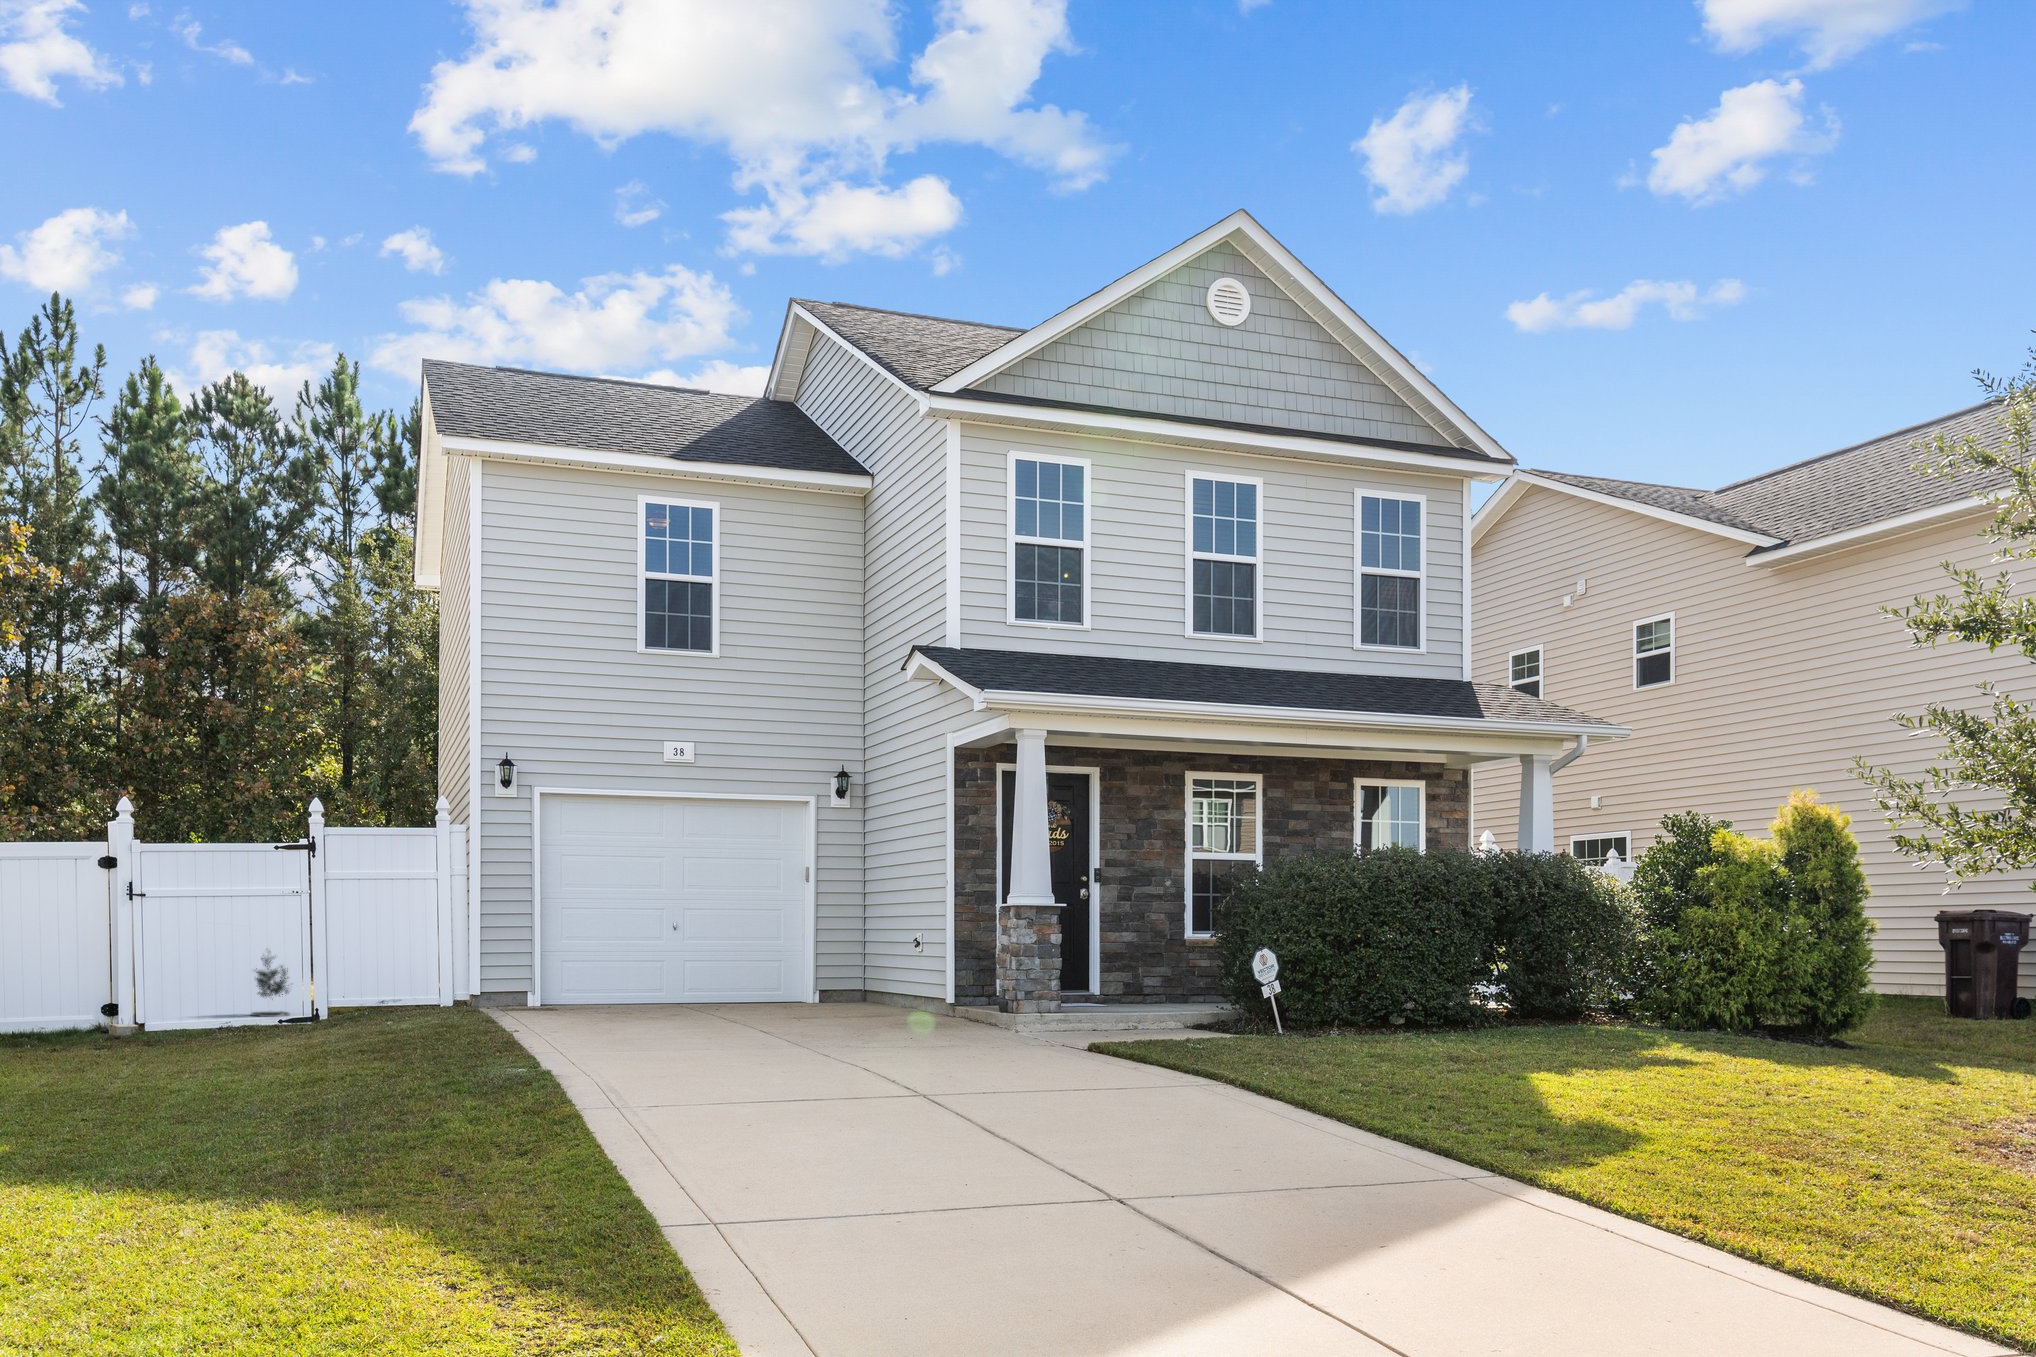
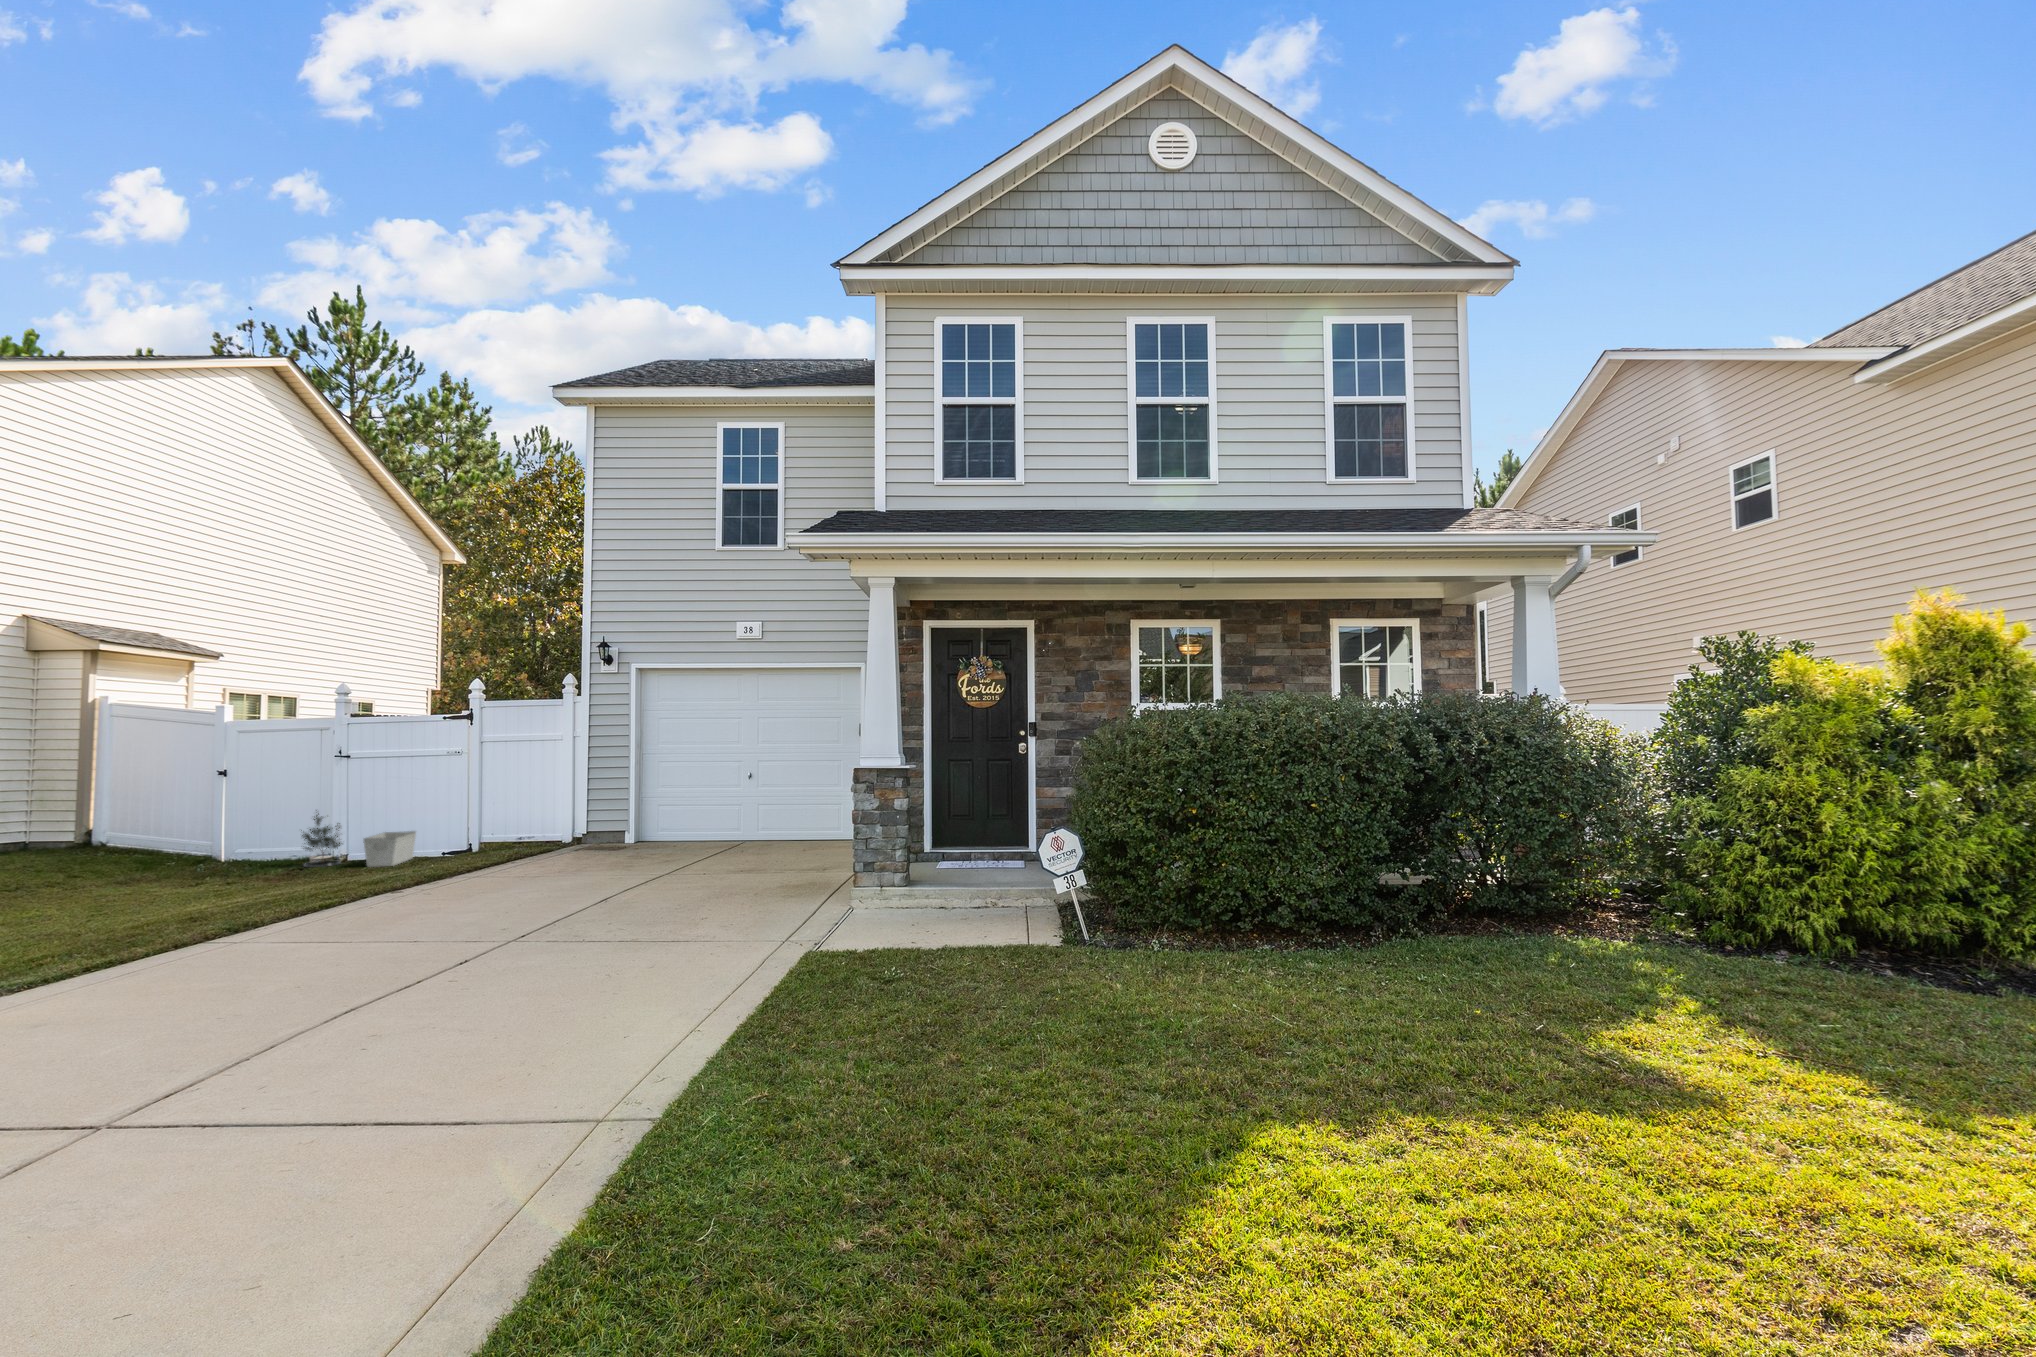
storage bin: none [324,977,378,1016] -> present [363,831,416,867]

